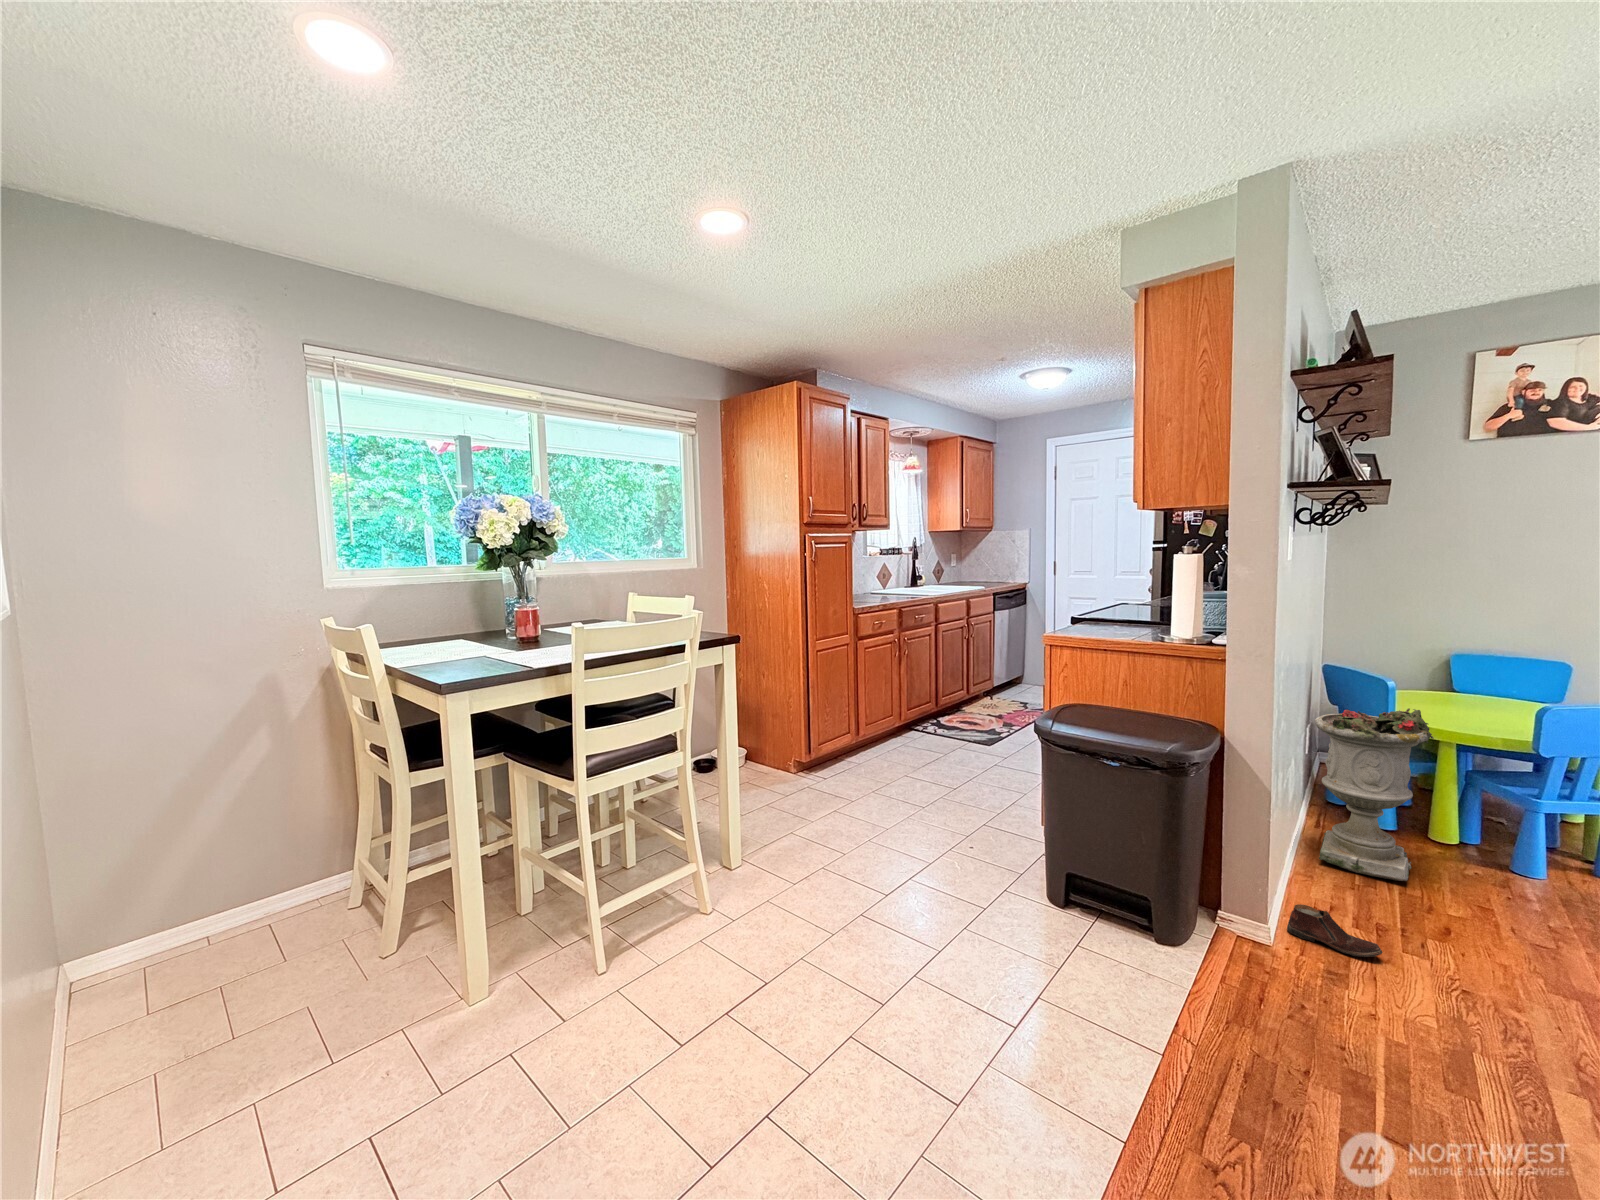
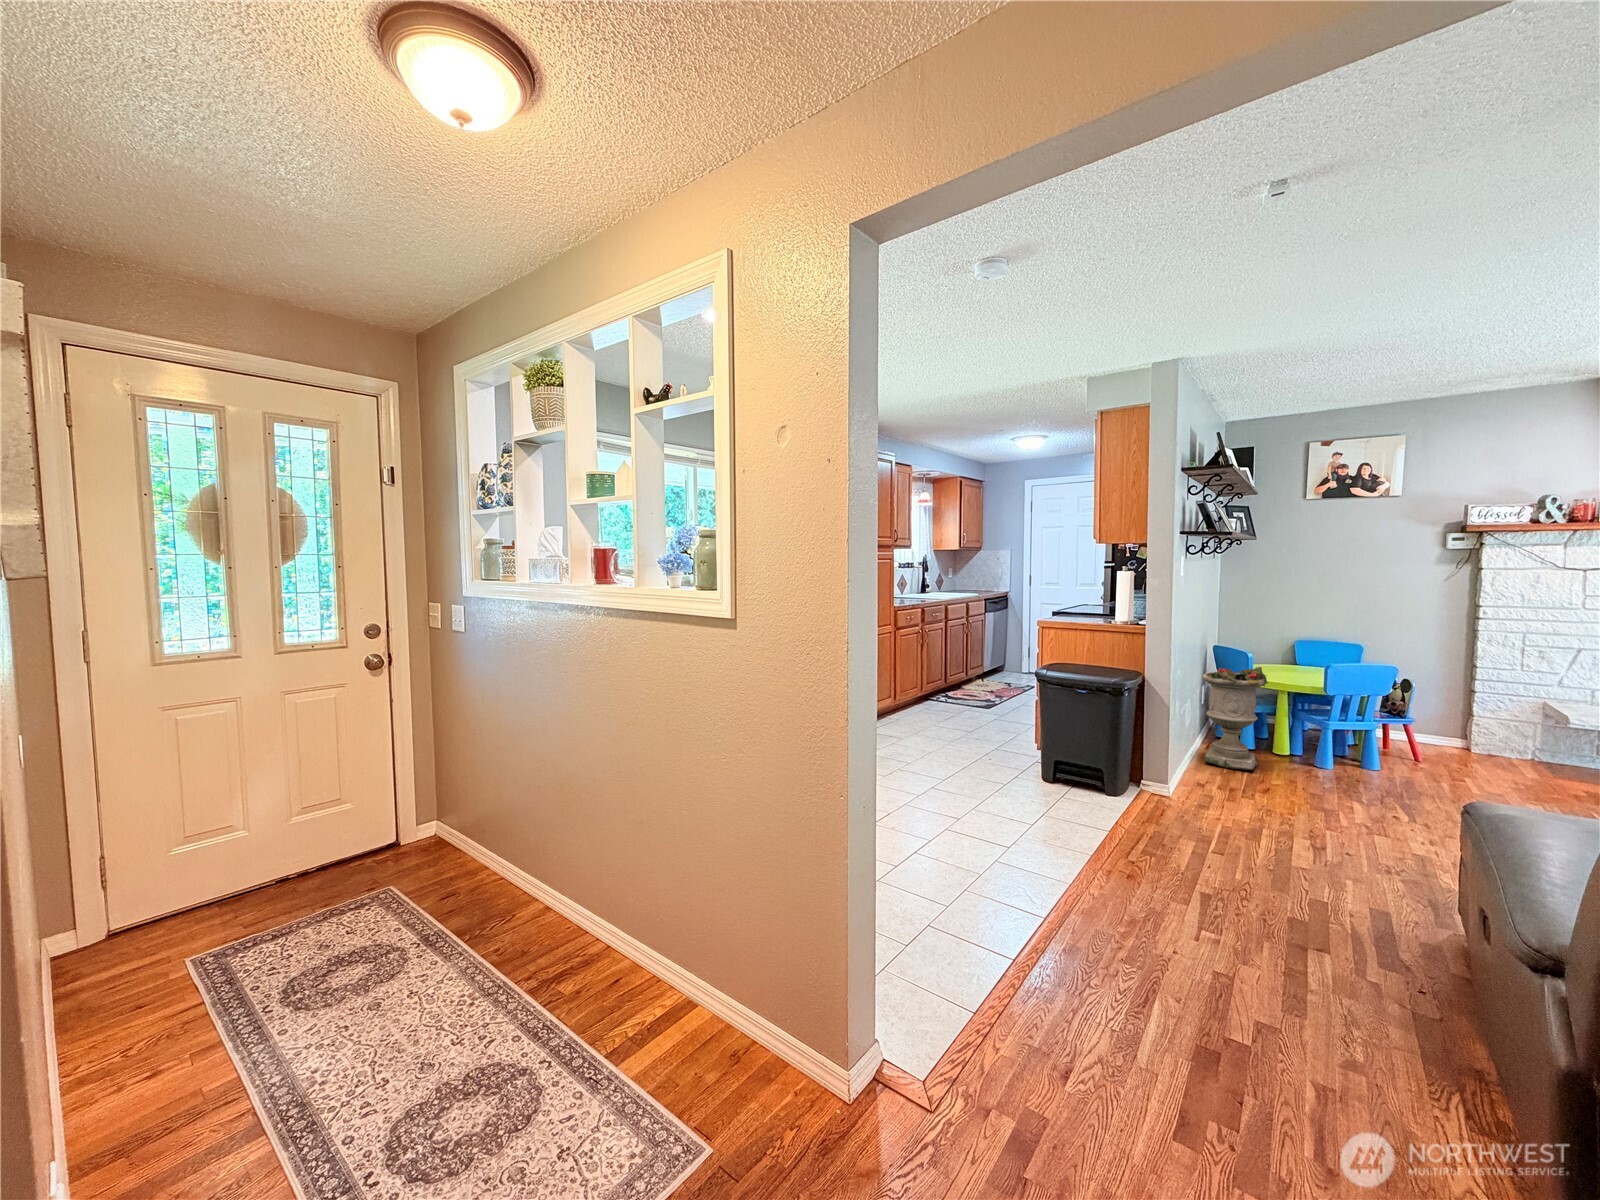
shoe: present [1287,904,1383,957] -> none [1180,775,1230,799]

